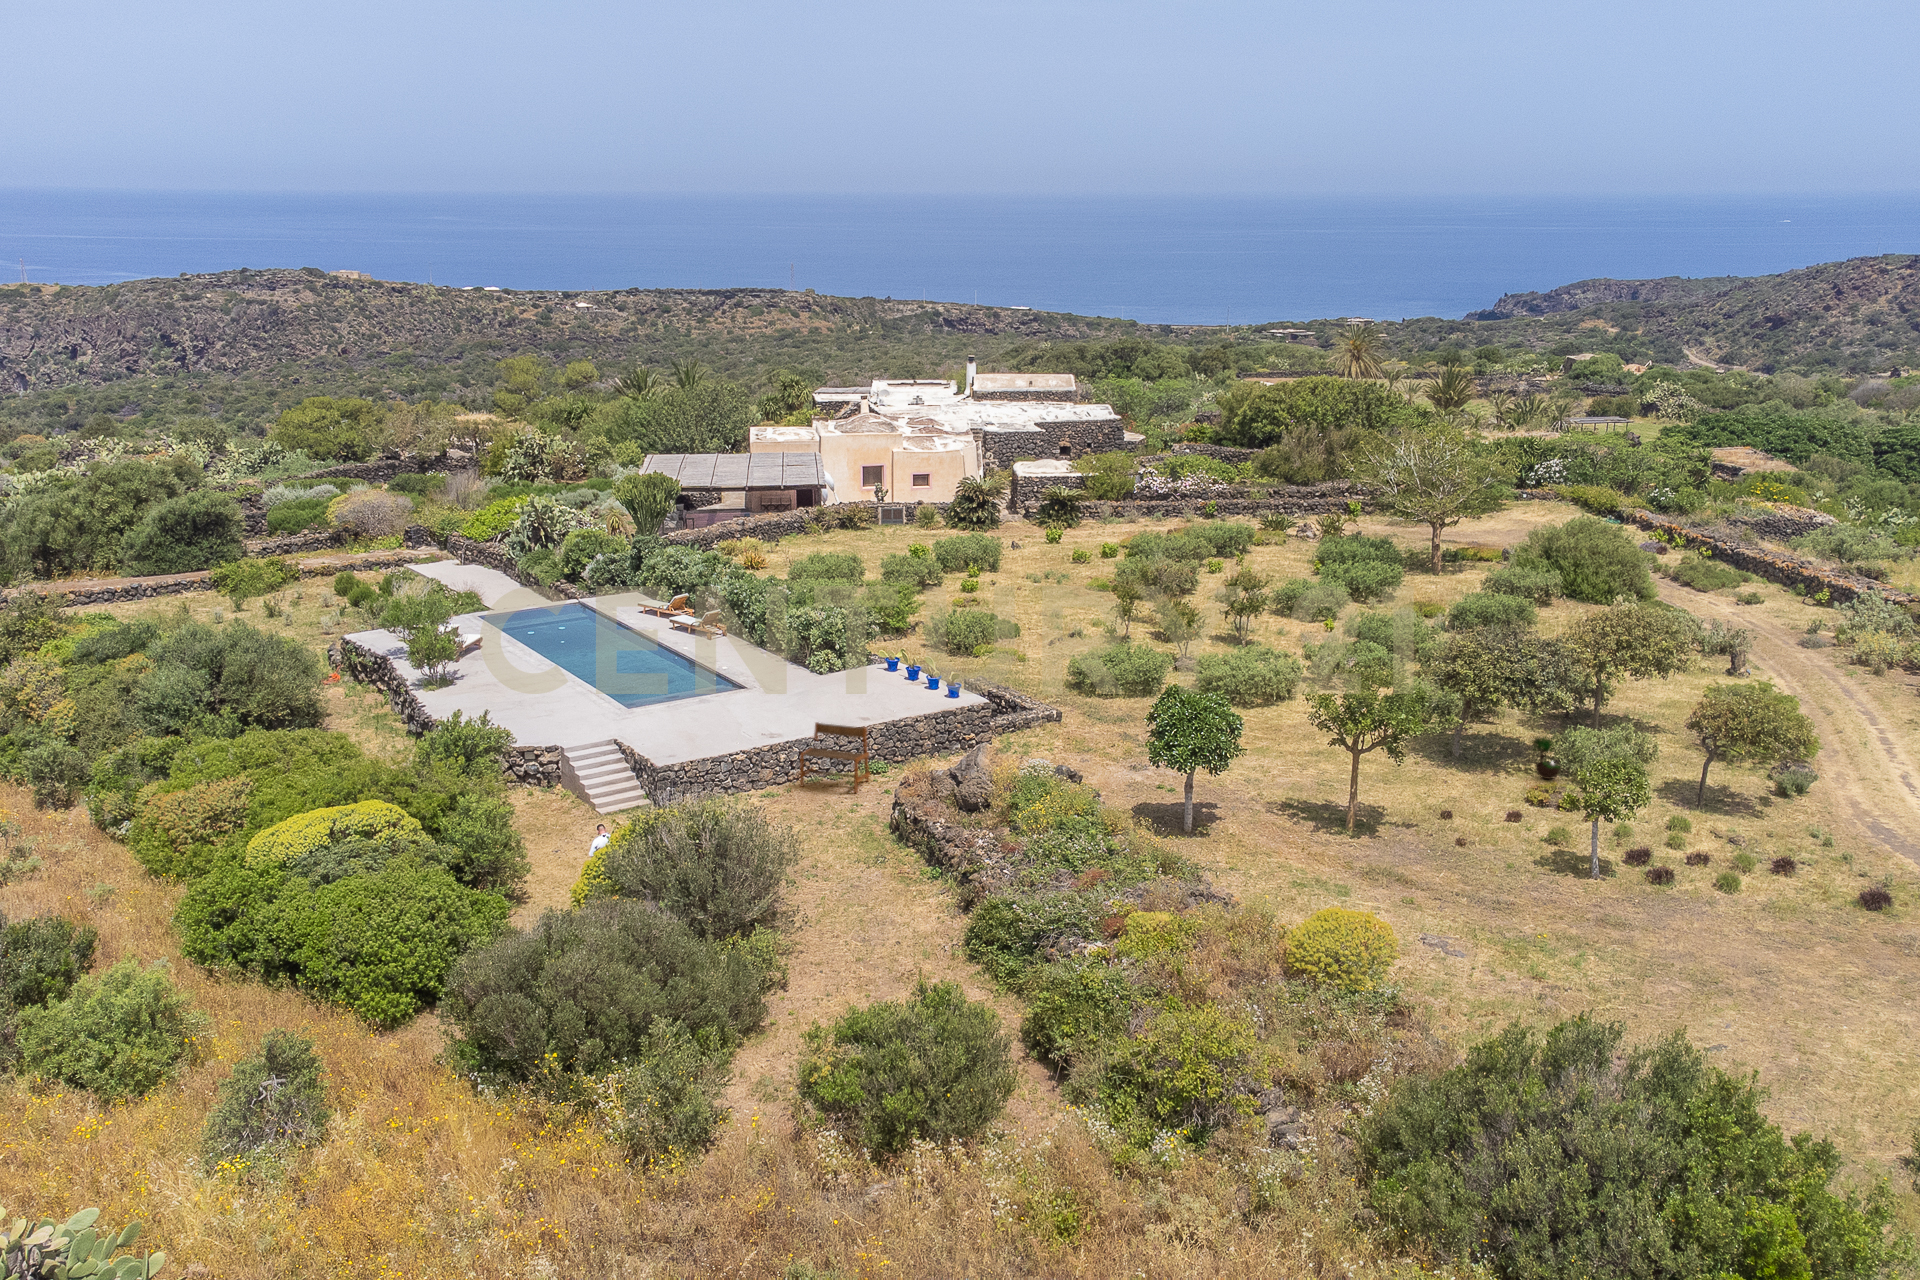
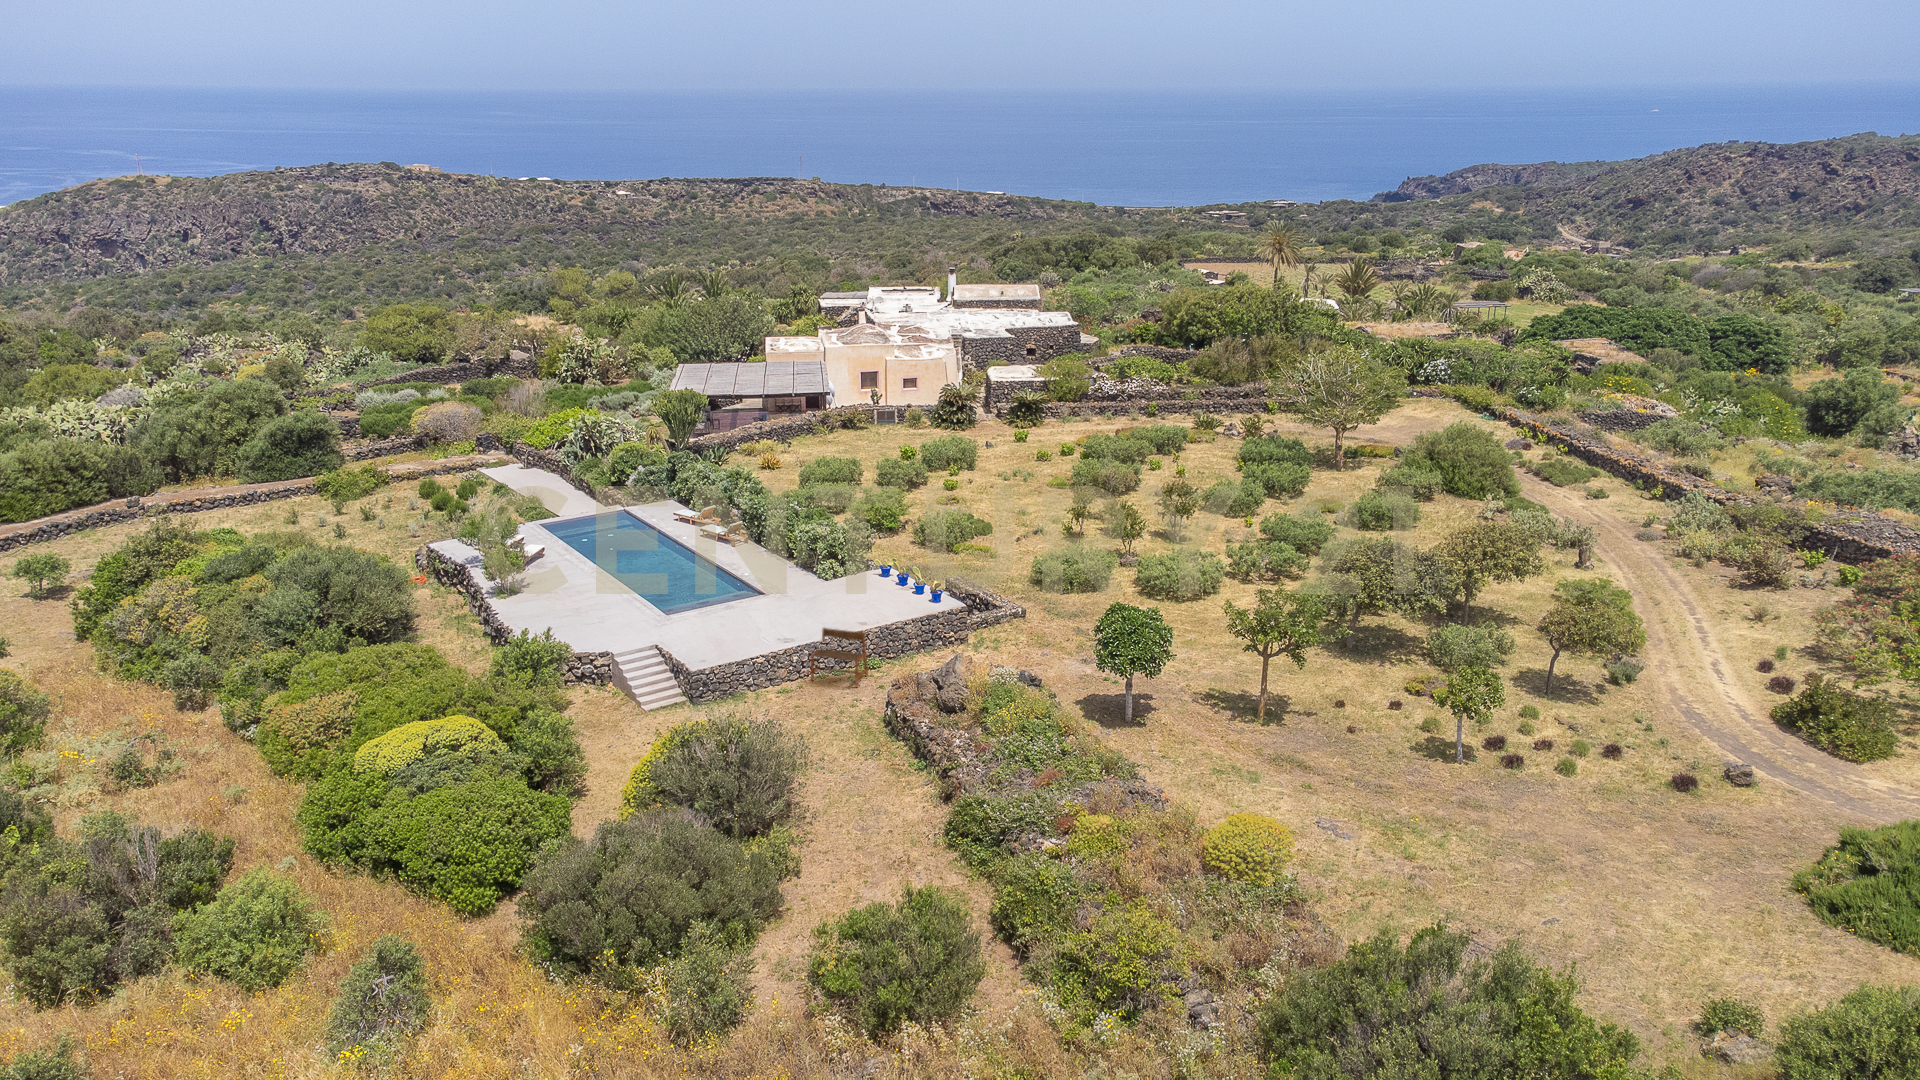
potted tree: present [1530,736,1560,779] -> none [1407,628,1434,668]

